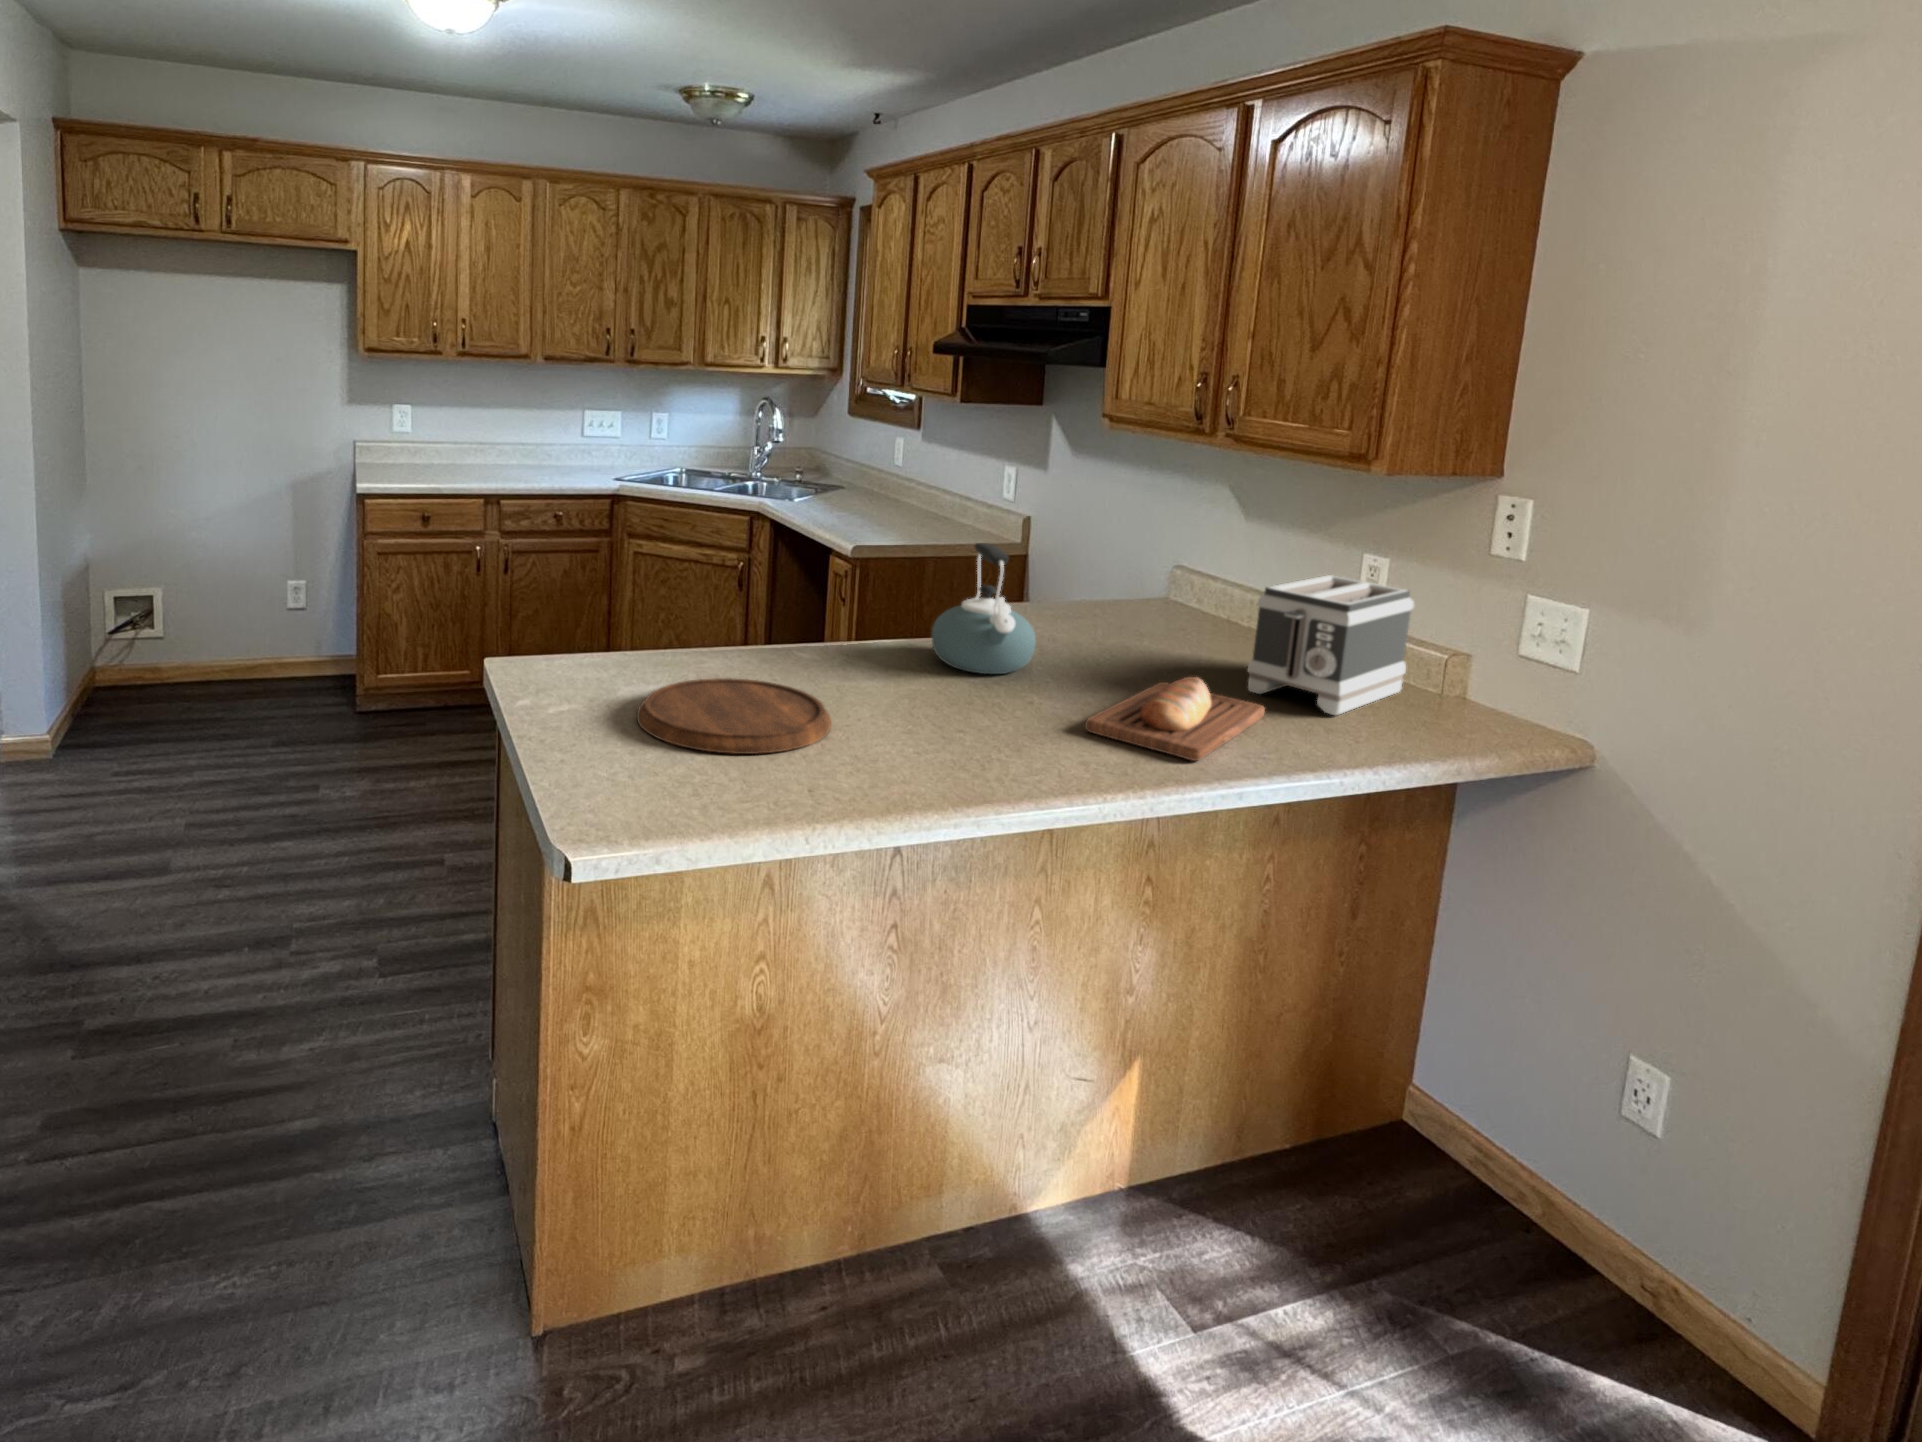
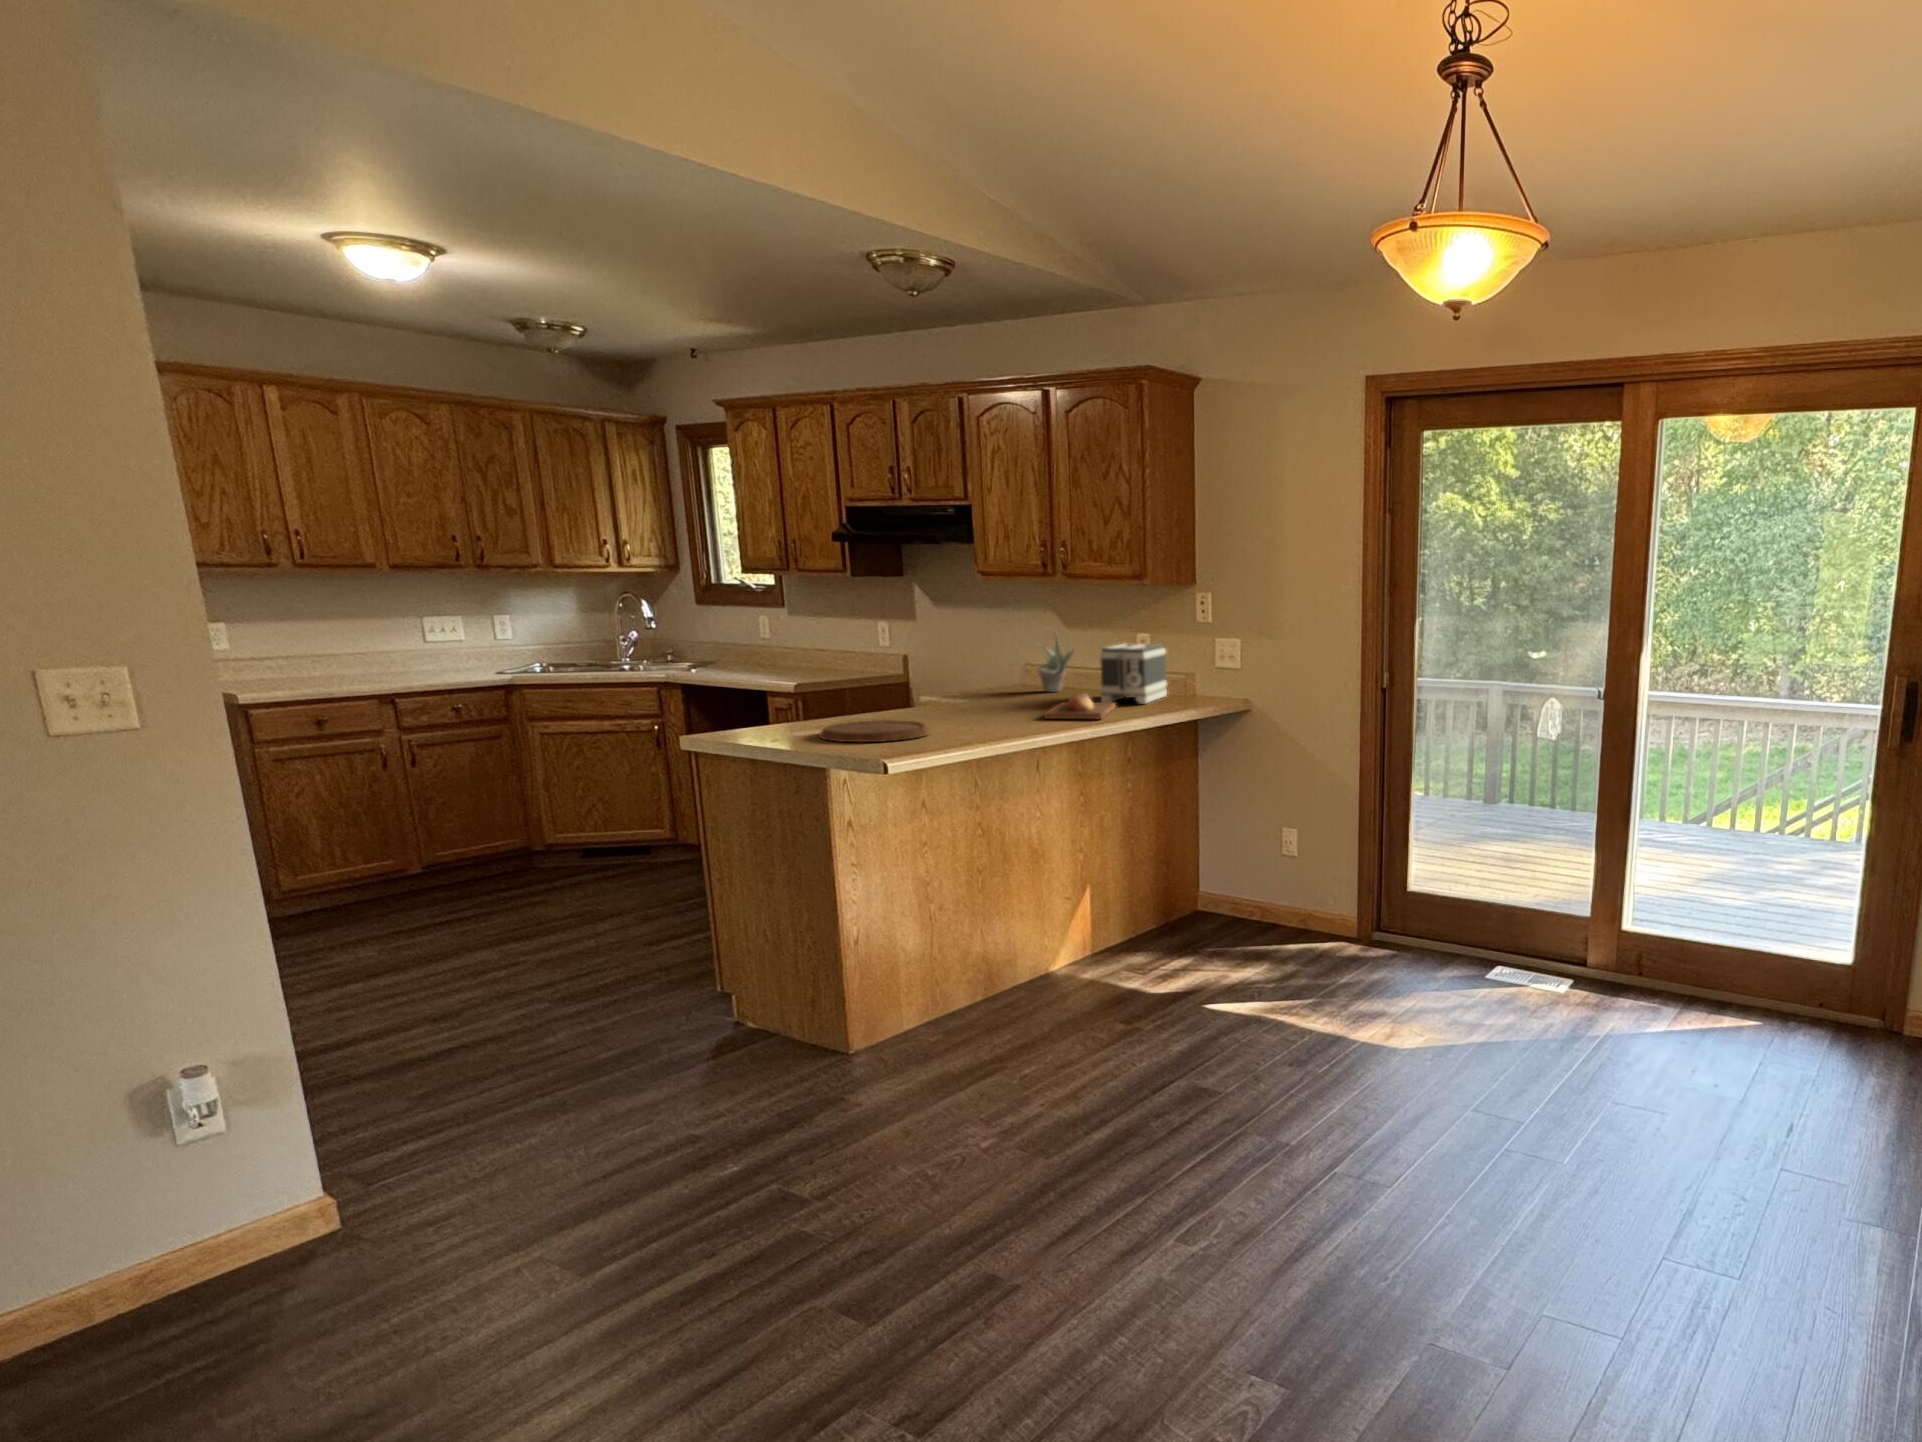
succulent plant: none [1158,531,1238,635] -> present [1038,636,1074,692]
kettle: present [932,543,1036,674] -> none [934,643,994,712]

